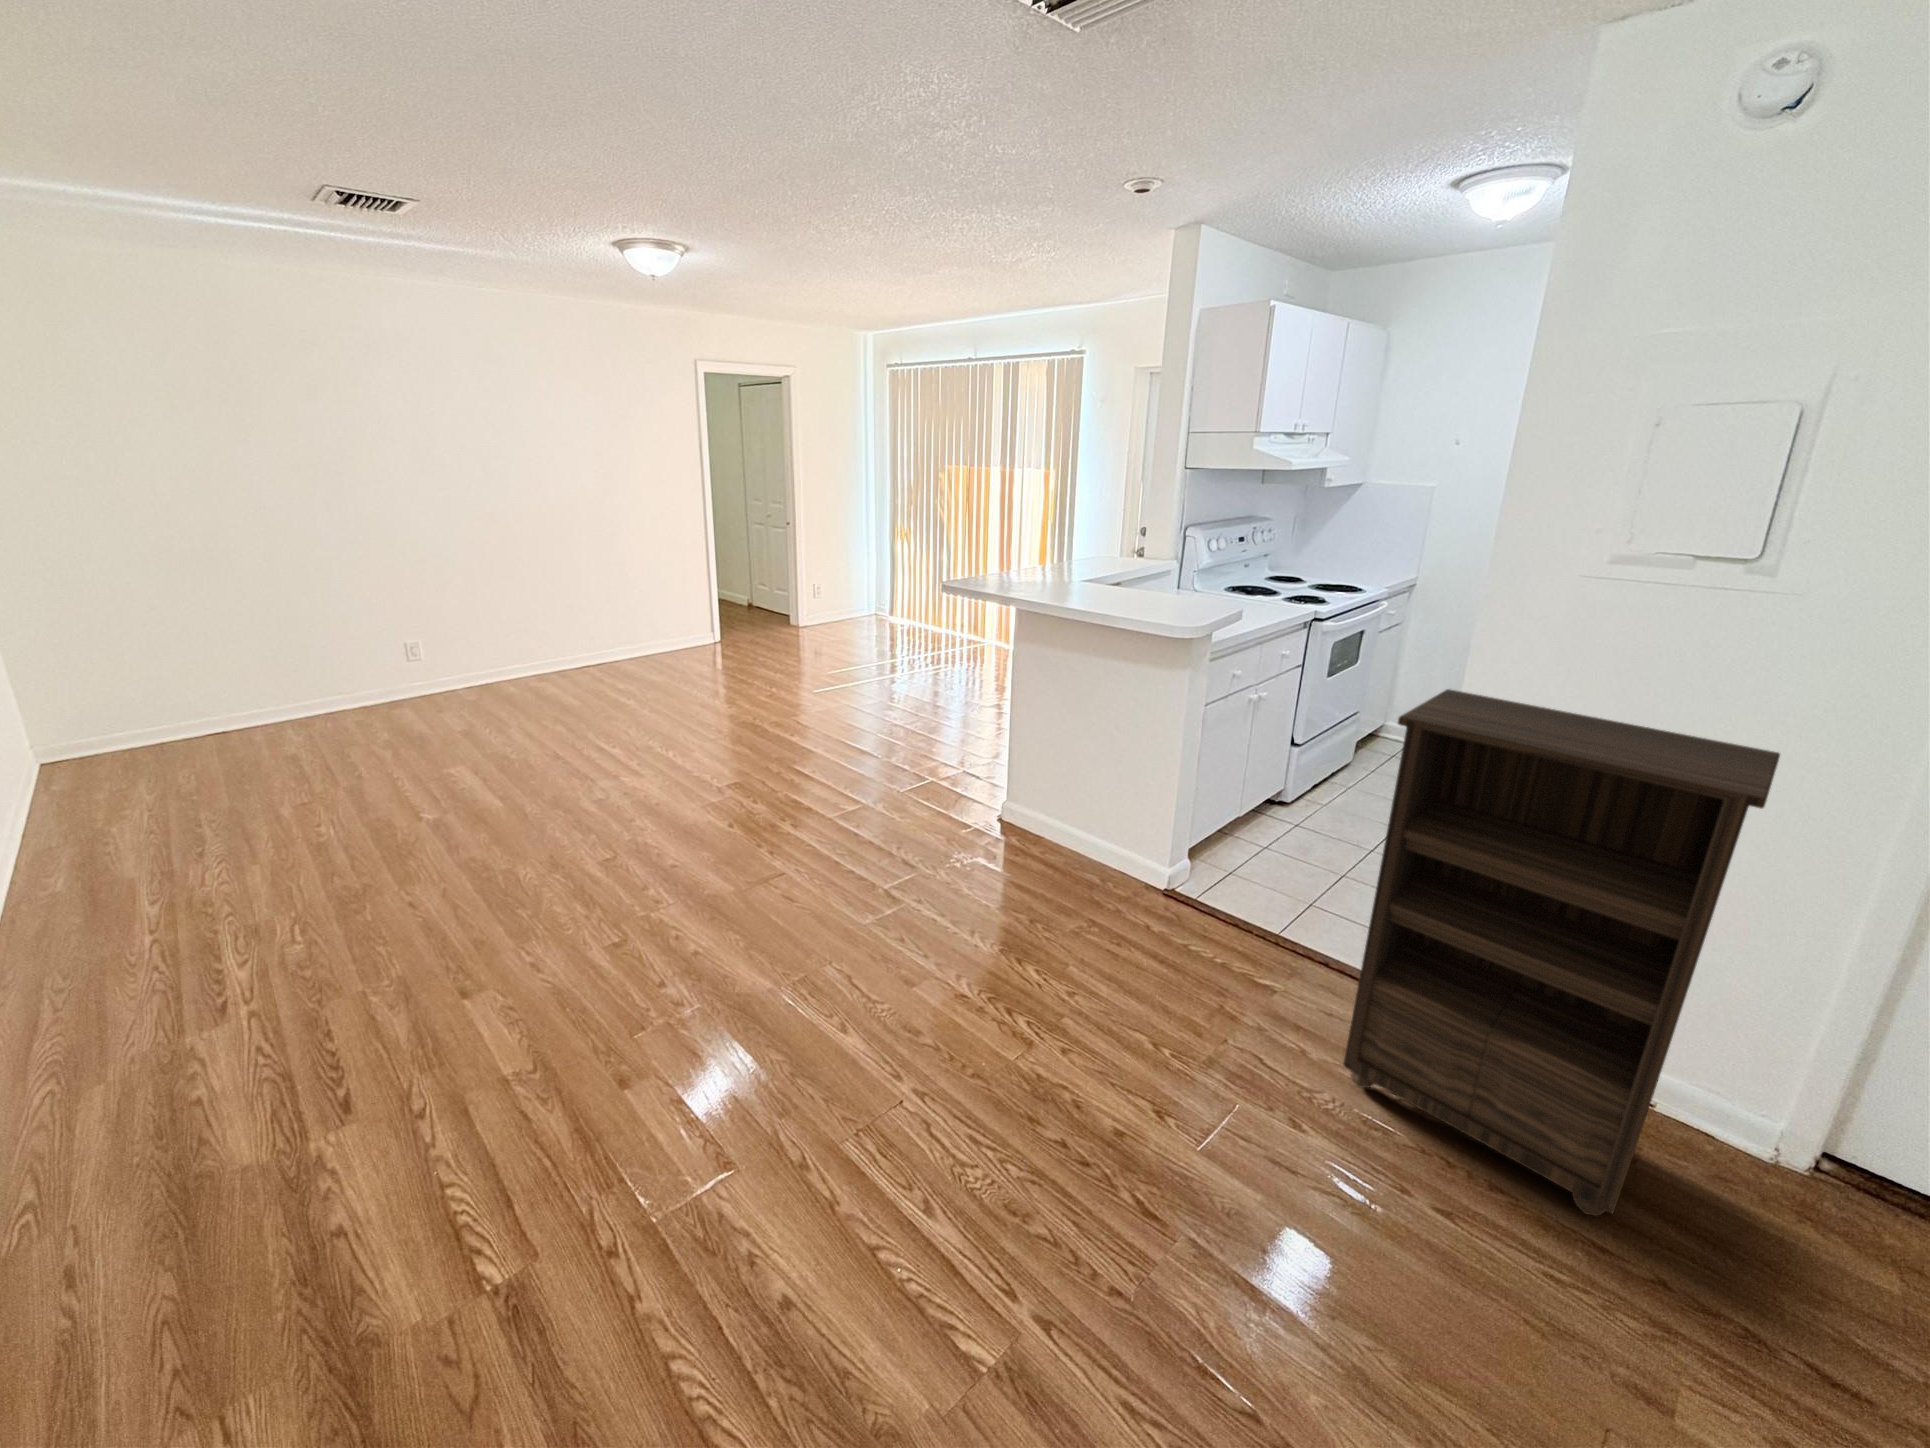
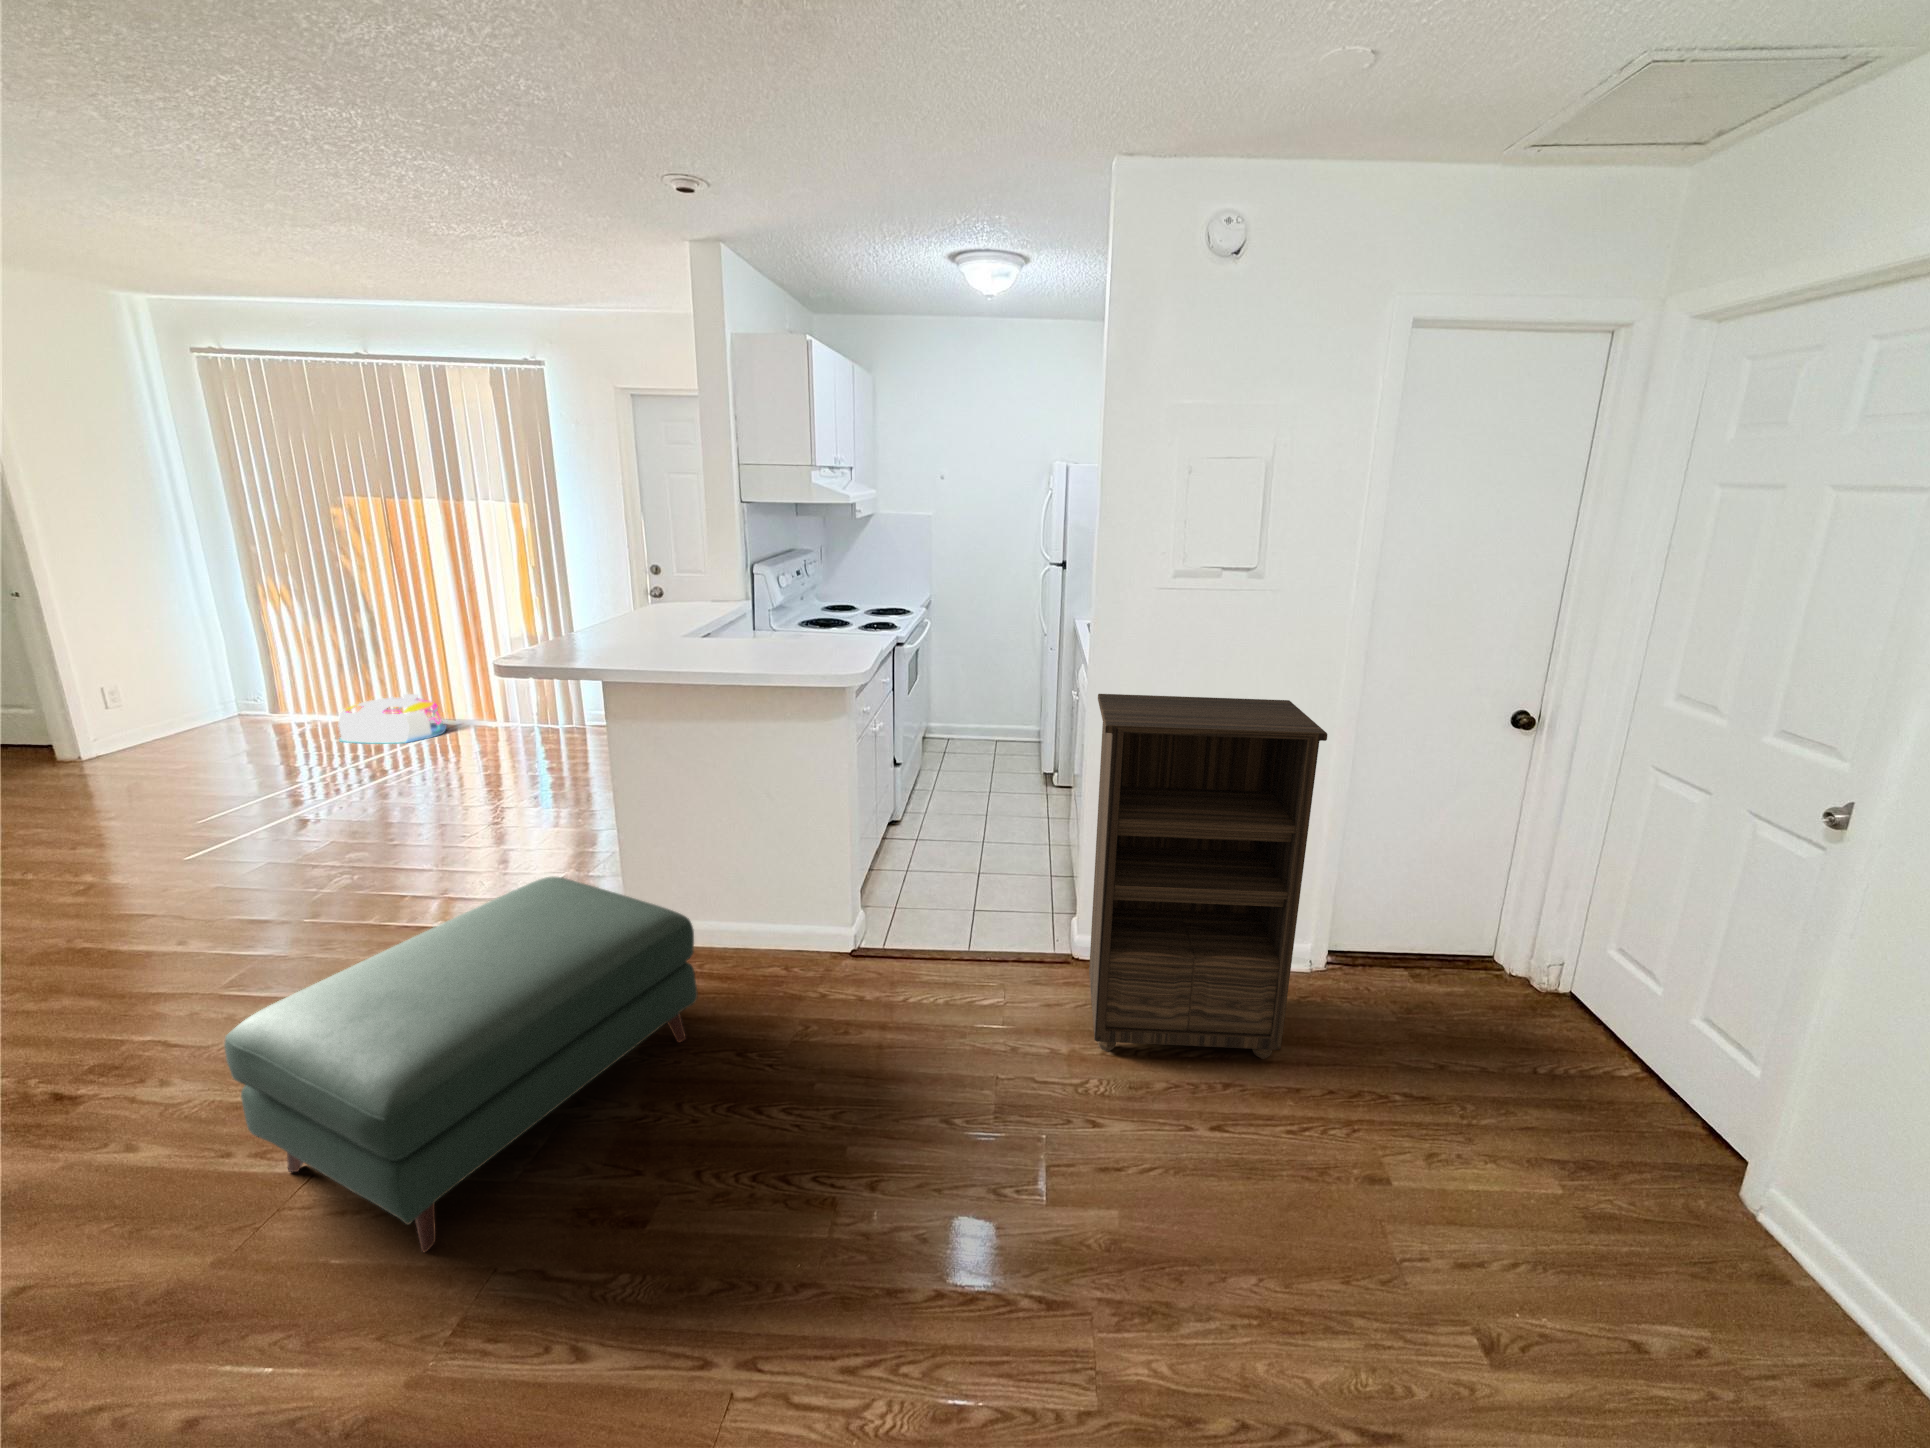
storage bin: none [917,614,979,649] -> present [338,694,447,744]
ottoman: none [771,745,1017,932] -> present [224,876,698,1252]

